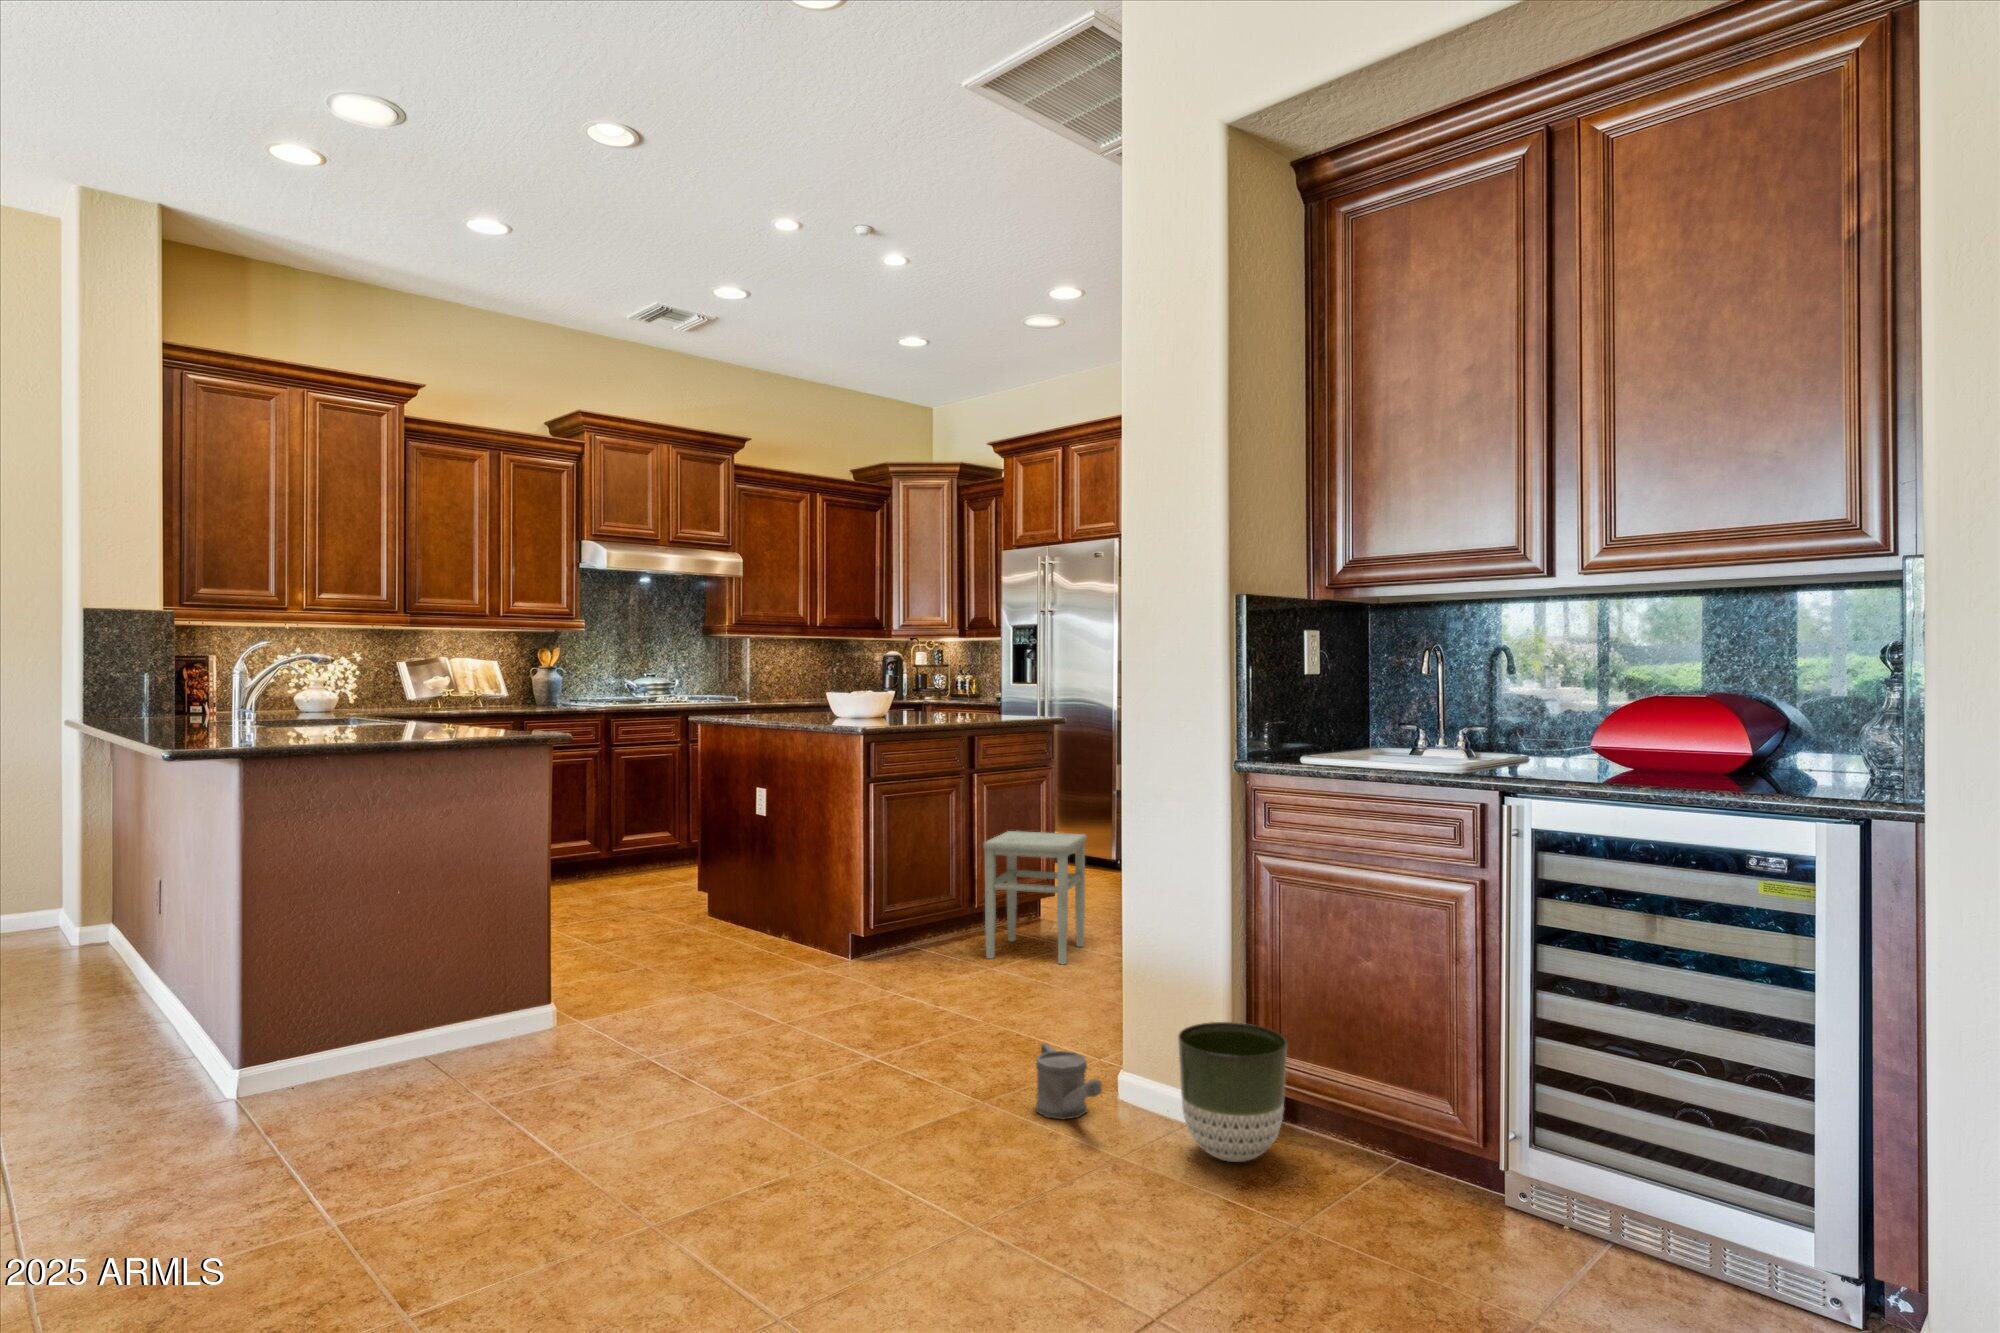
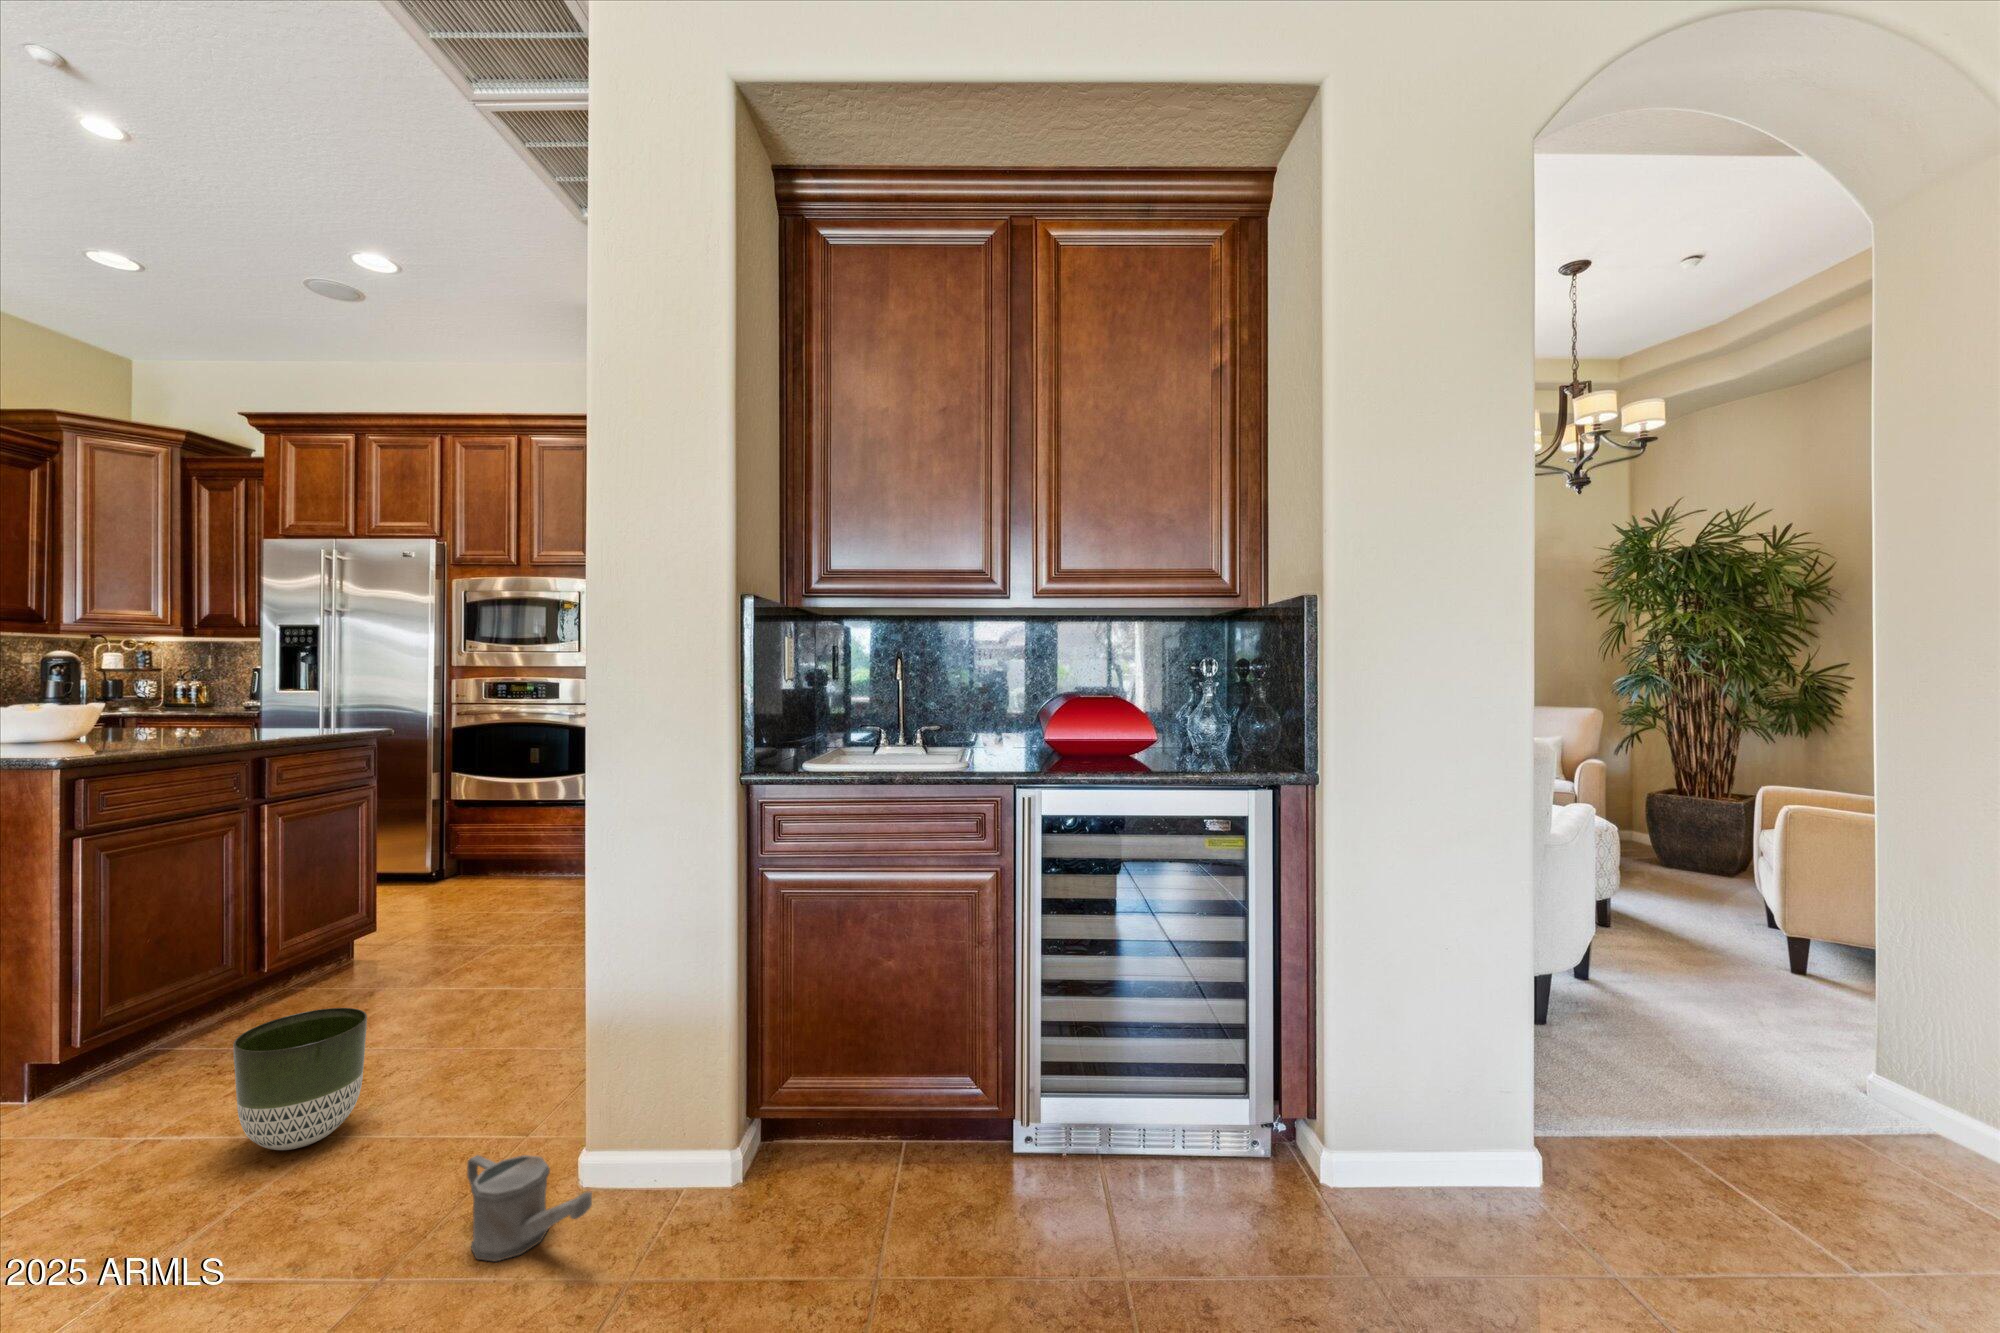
stool: present [983,831,1087,964] -> none [287,859,433,1035]
planter: present [1178,1022,1287,1162] -> present [233,1008,367,1150]

